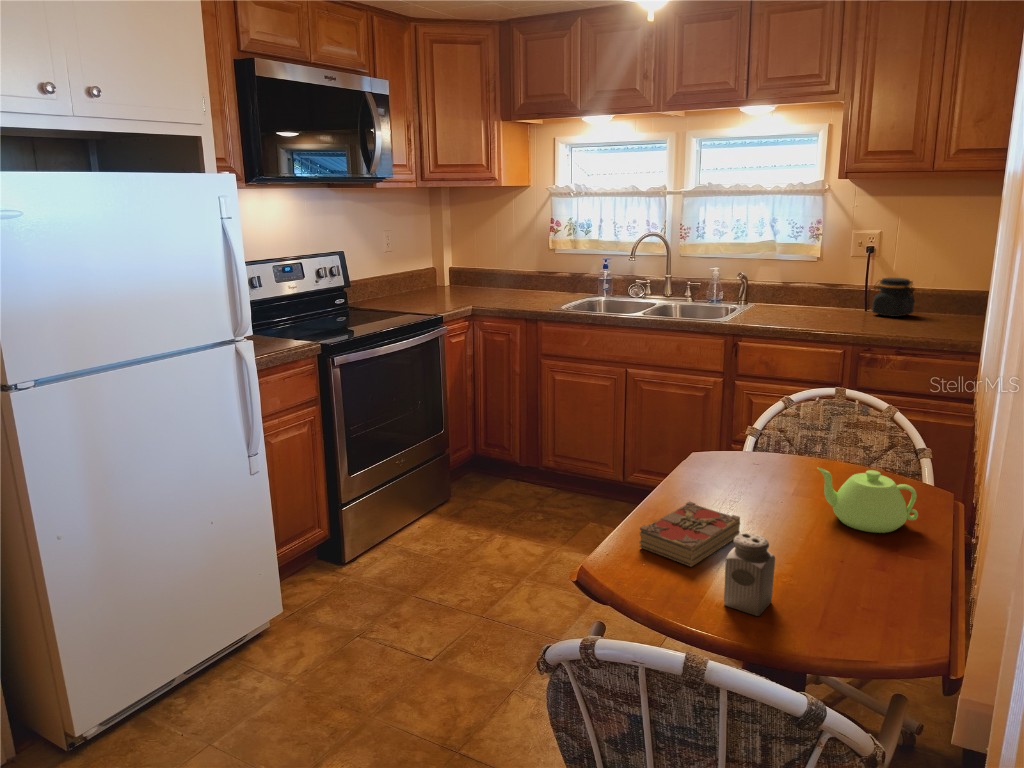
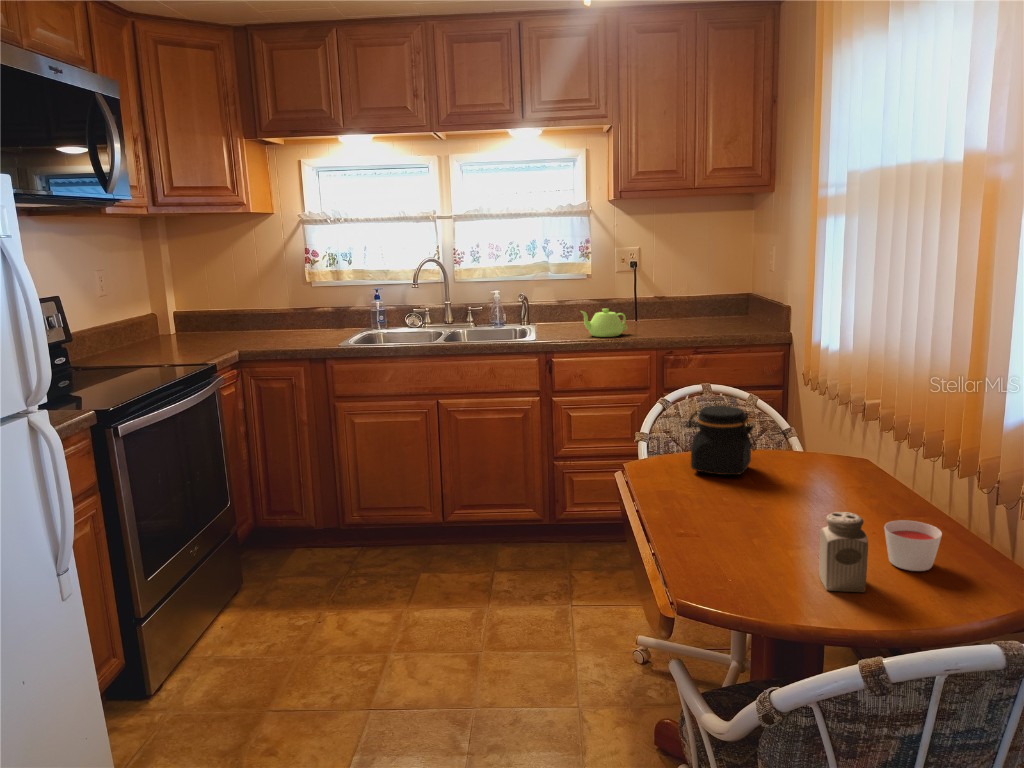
jar: present [872,278,915,317] -> present [686,406,756,475]
teapot: present [817,468,918,533] -> present [581,309,627,337]
book: present [639,502,740,567] -> none [690,503,761,564]
candle: none [820,558,879,614] -> present [884,520,942,571]

